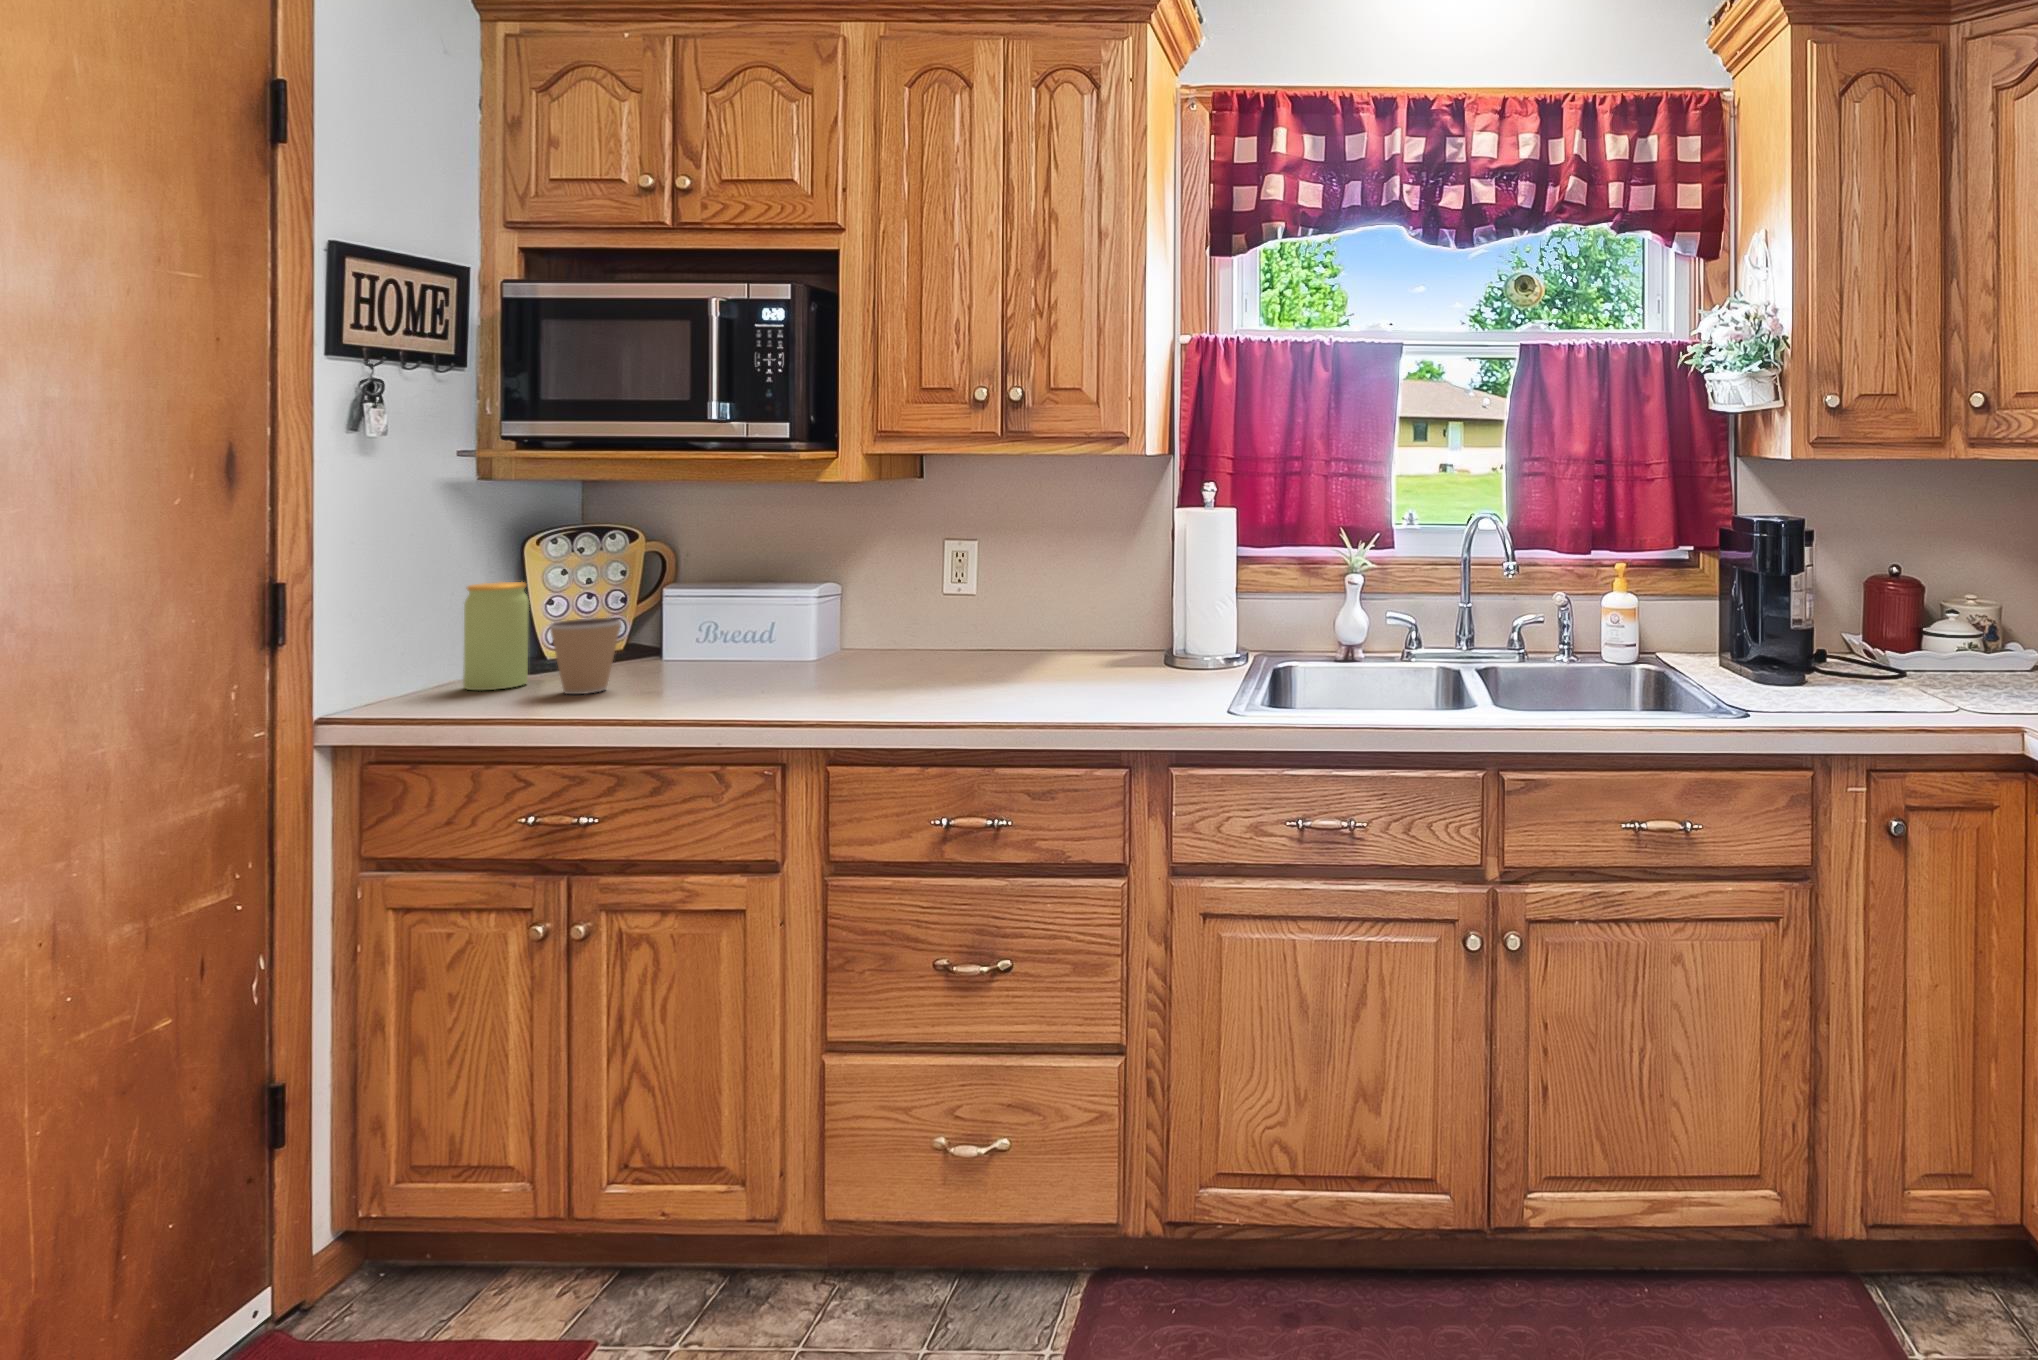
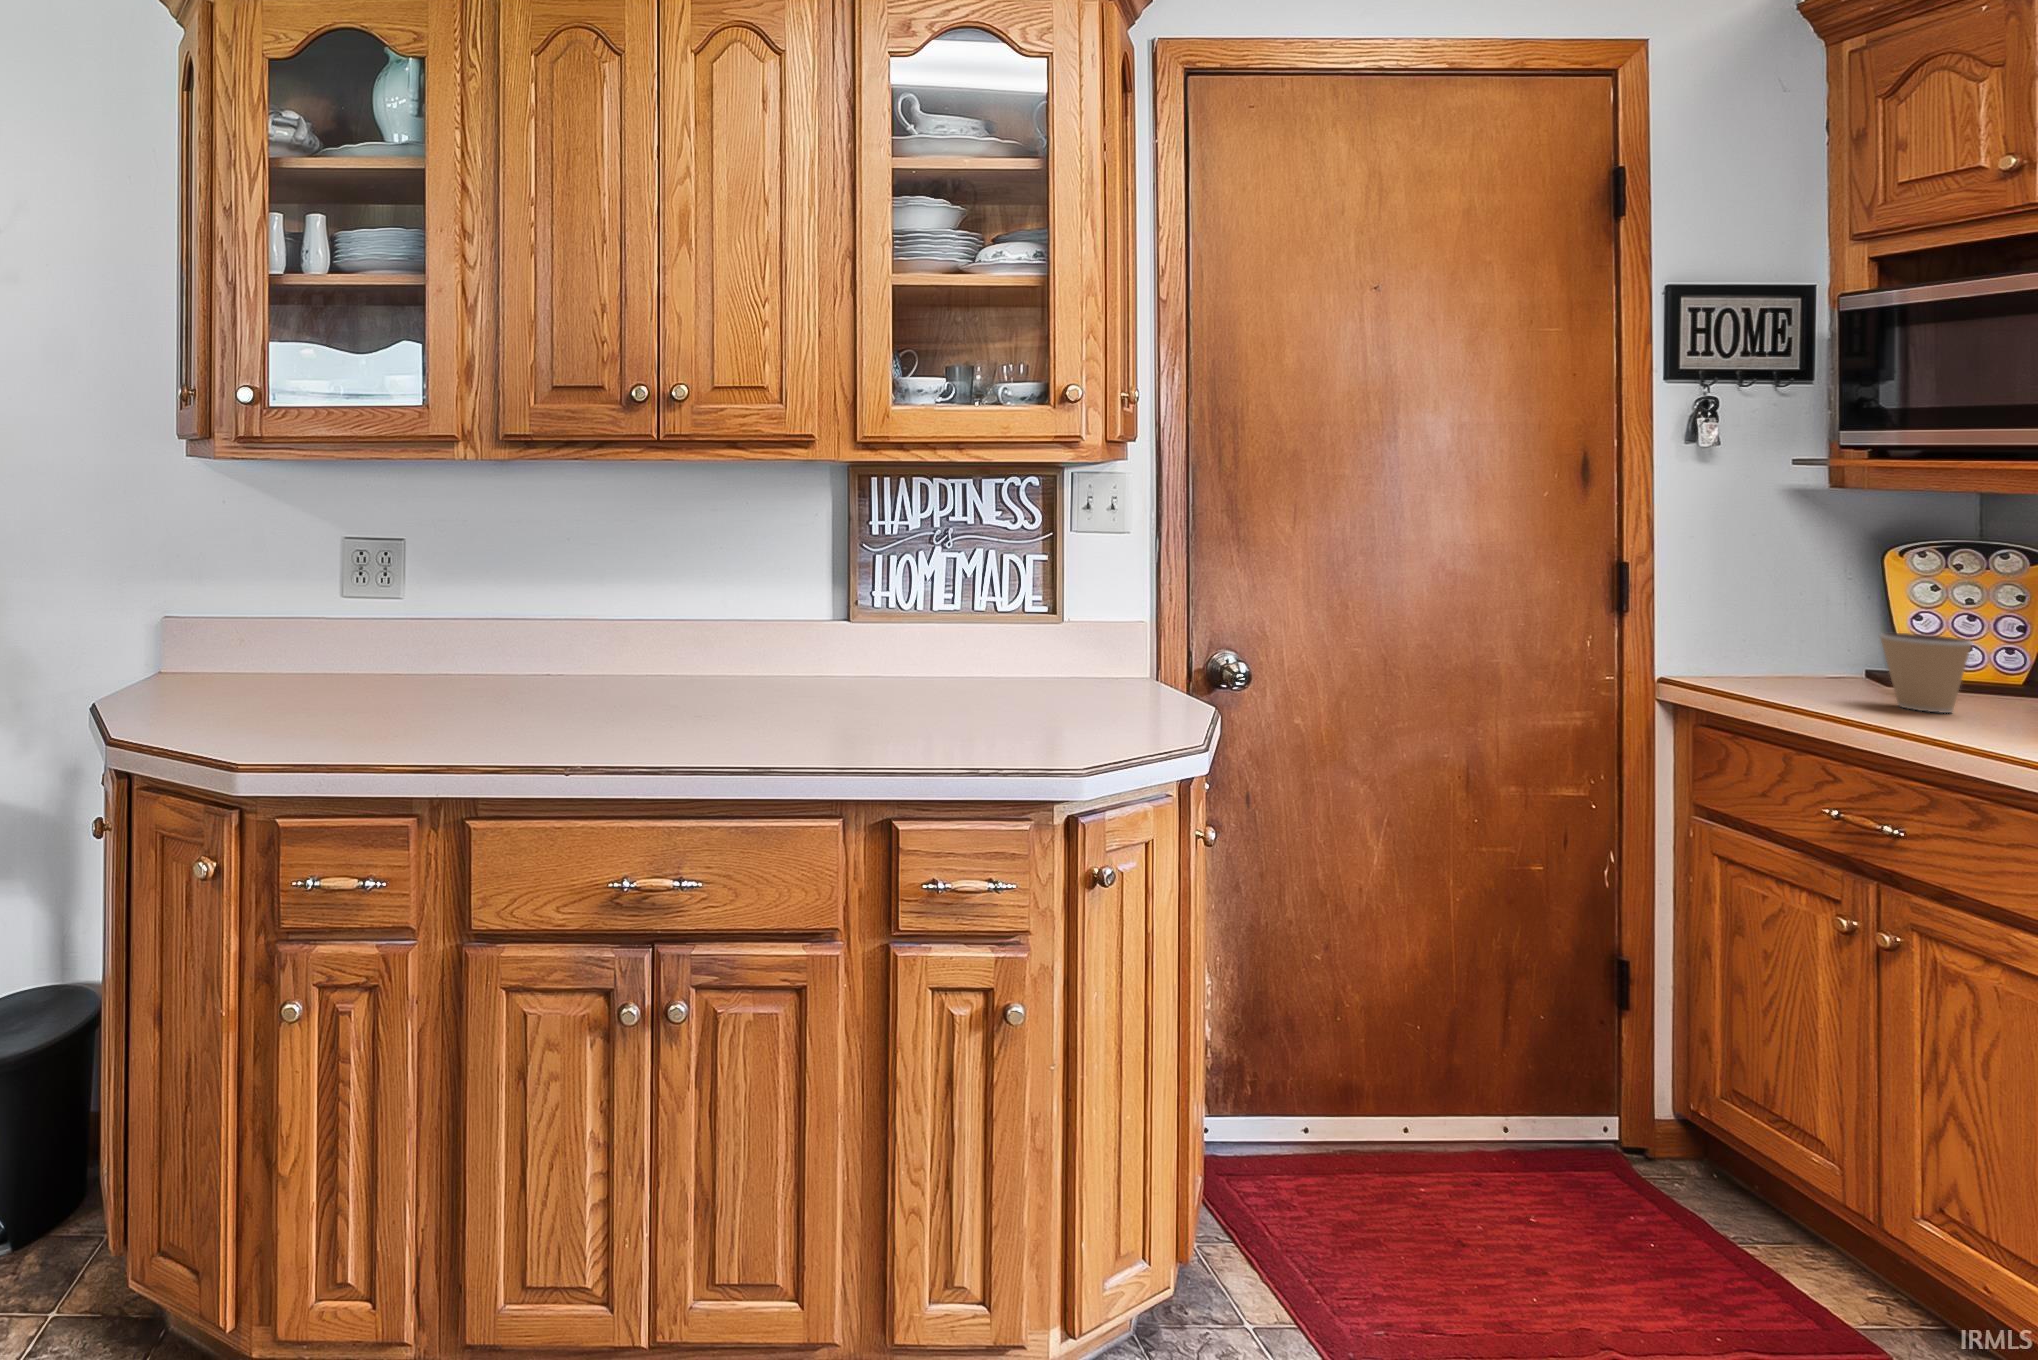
jar: present [463,582,529,690] -> none [1801,586,1873,691]

